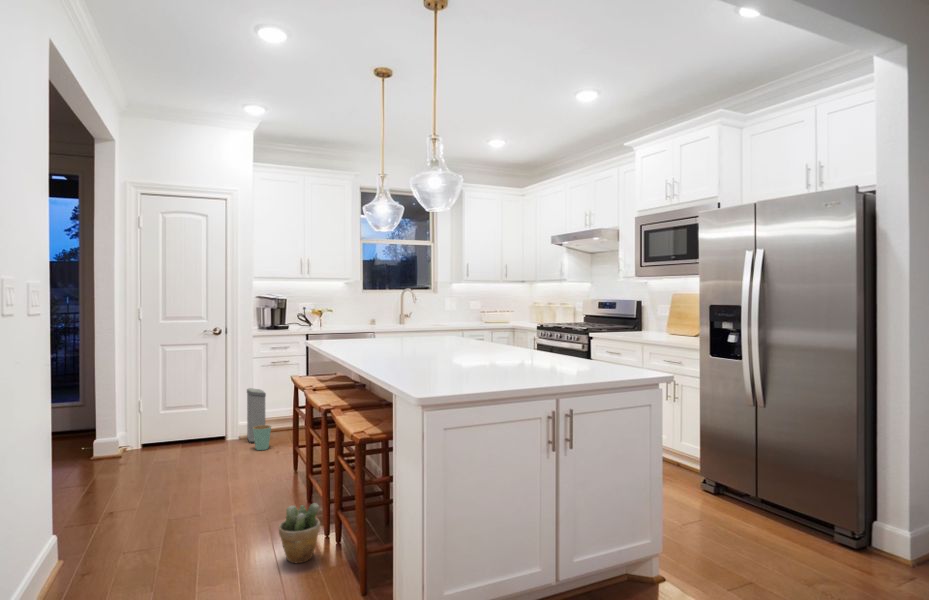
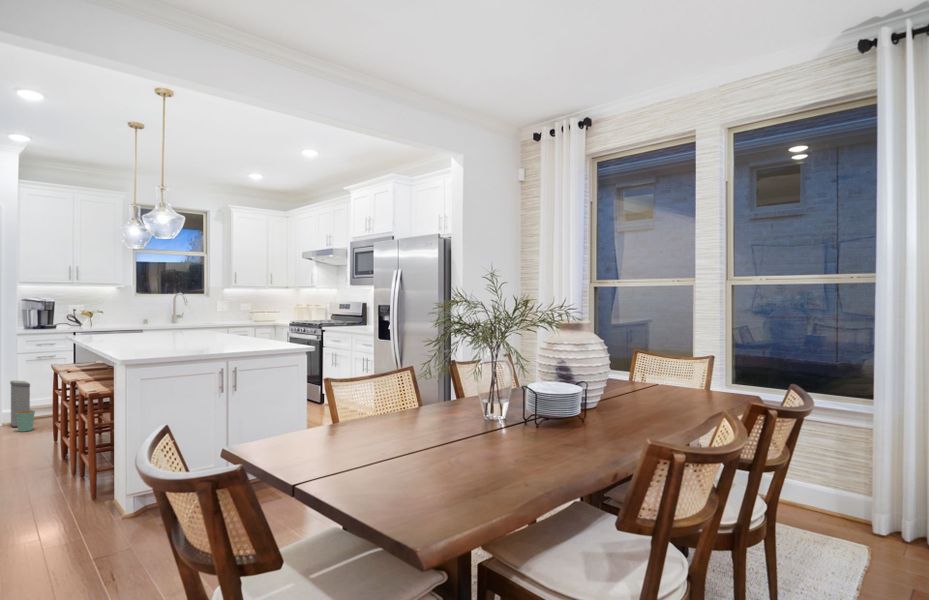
potted plant: present [279,503,320,563] -> none [28,447,64,490]

